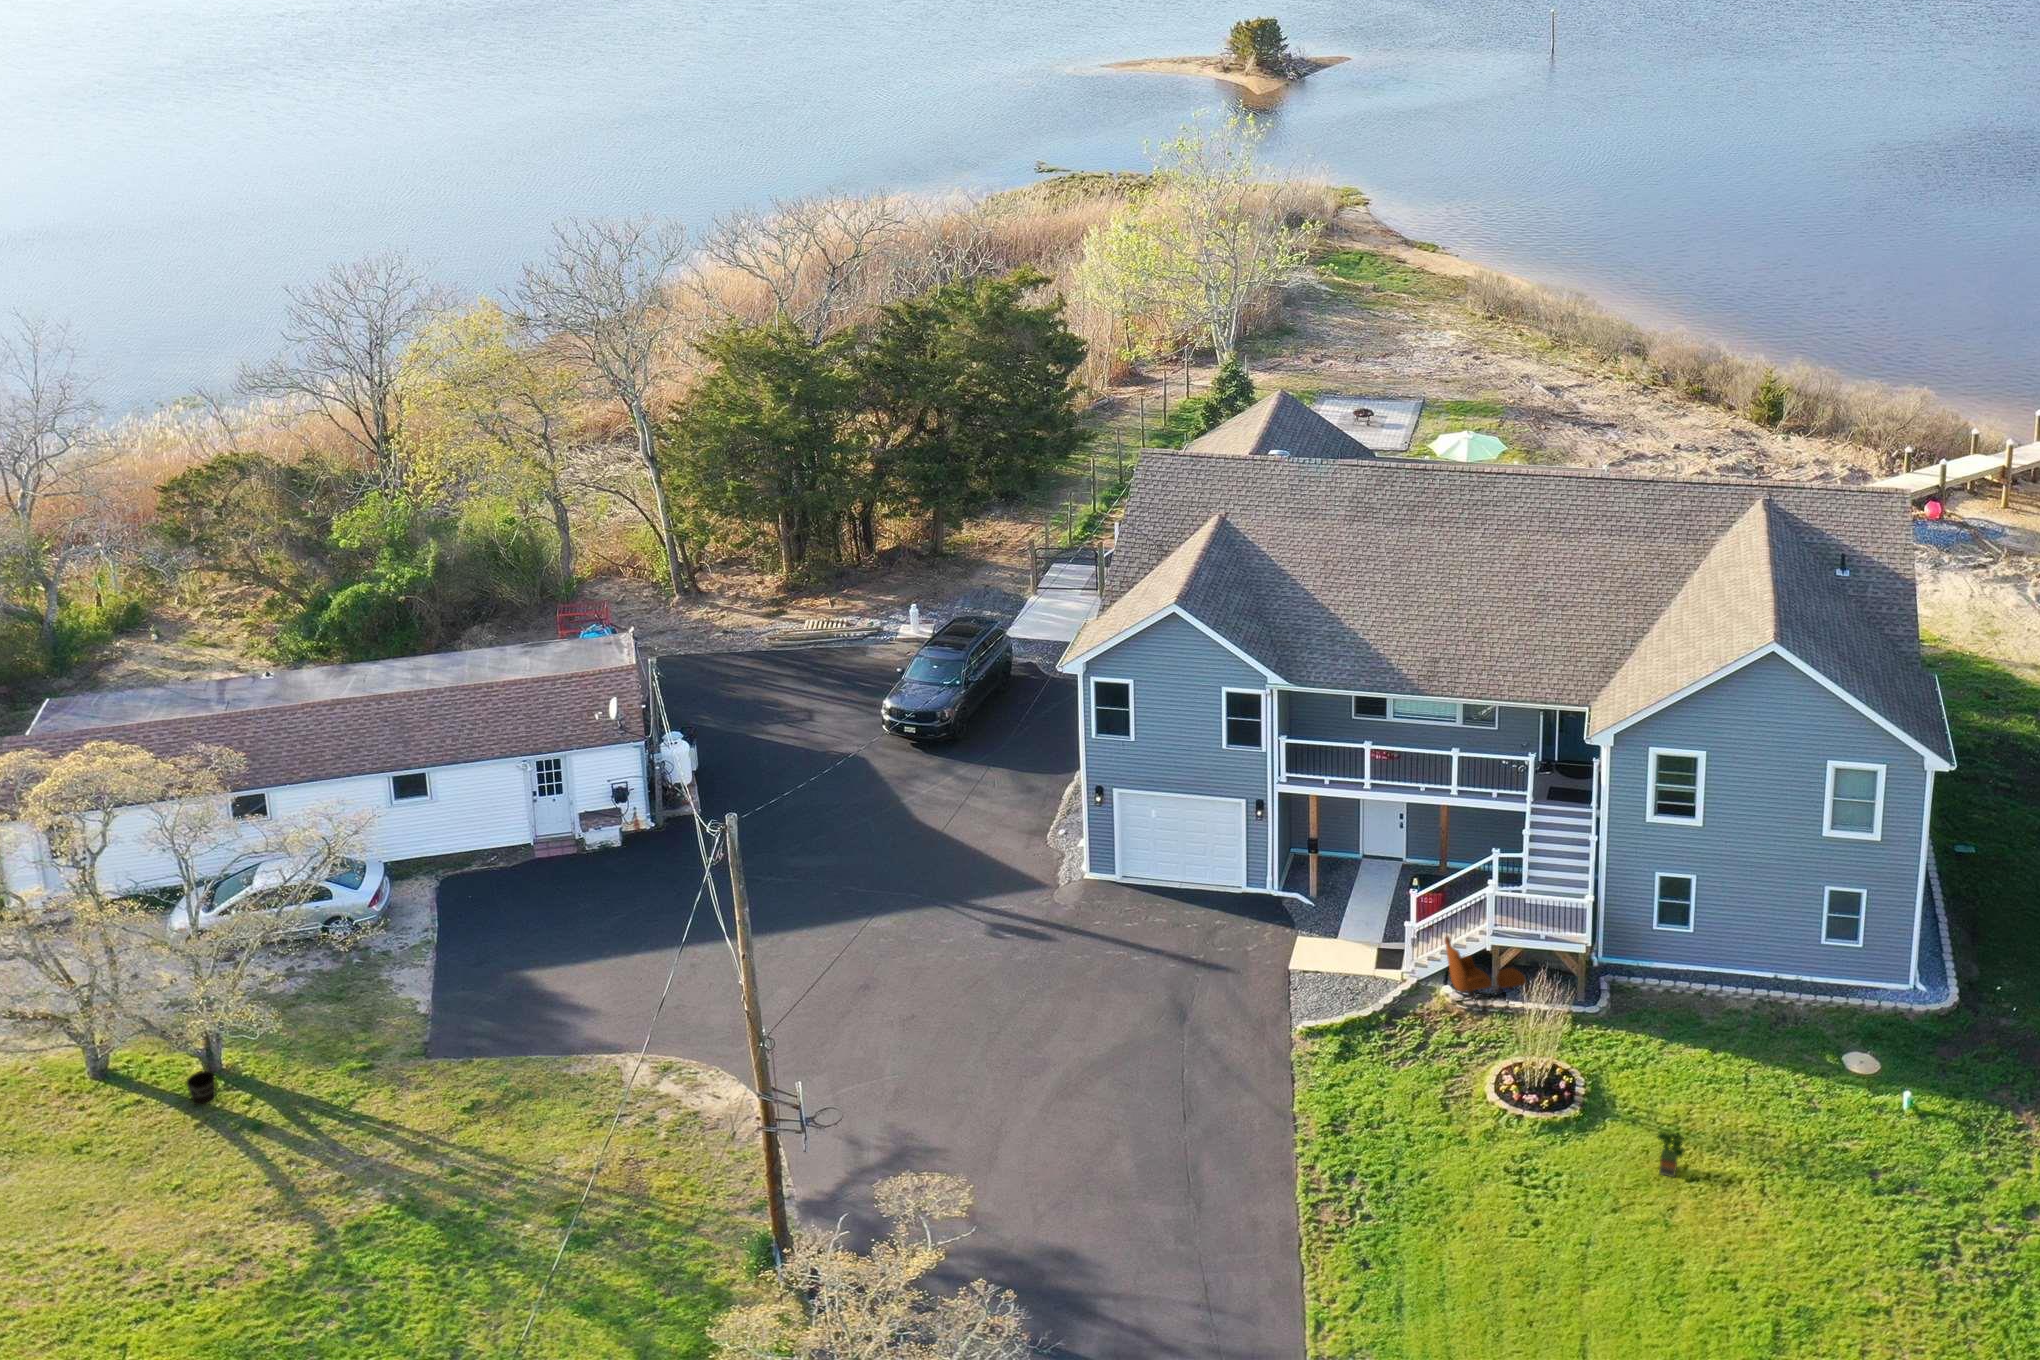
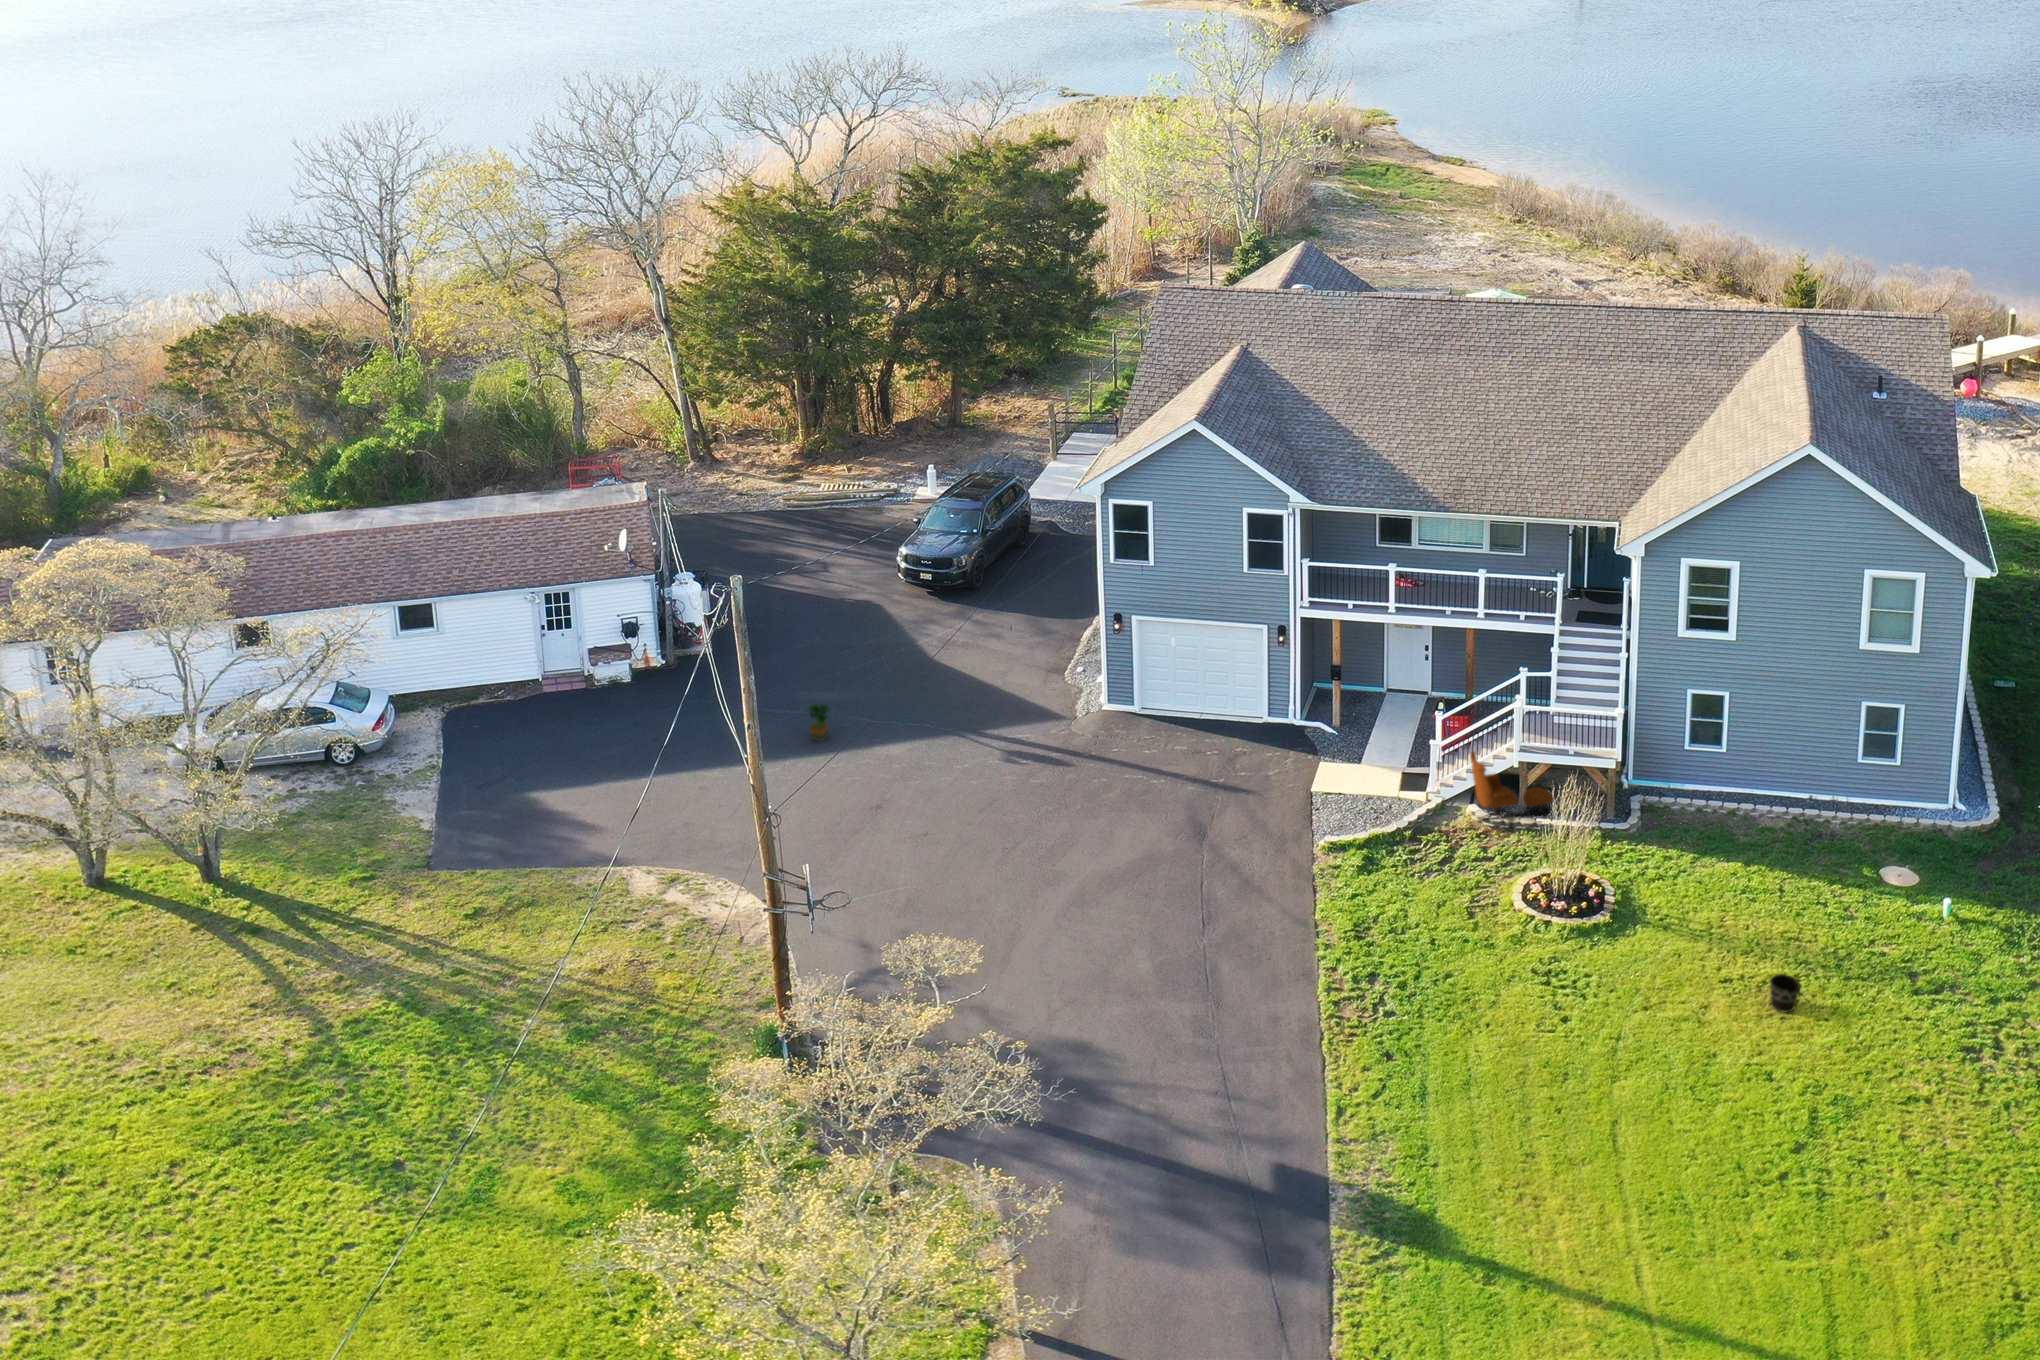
bucket: present [187,1071,216,1106] -> present [1770,974,1800,1013]
potted tree: present [1658,1132,1685,1177] -> present [809,704,830,741]

